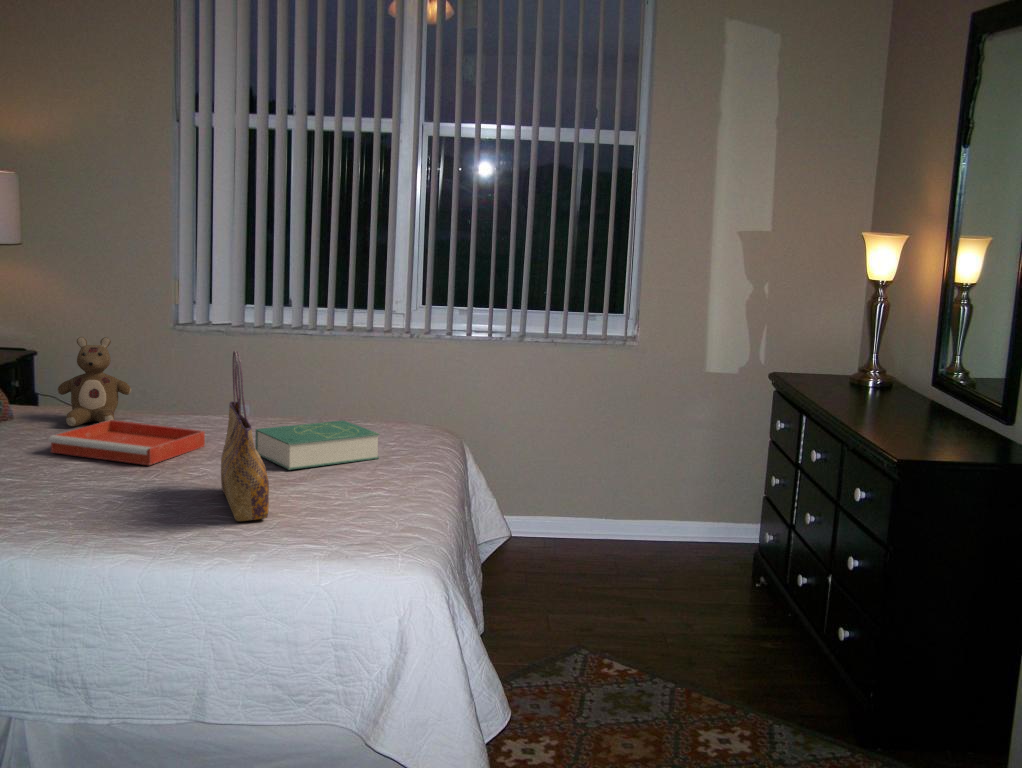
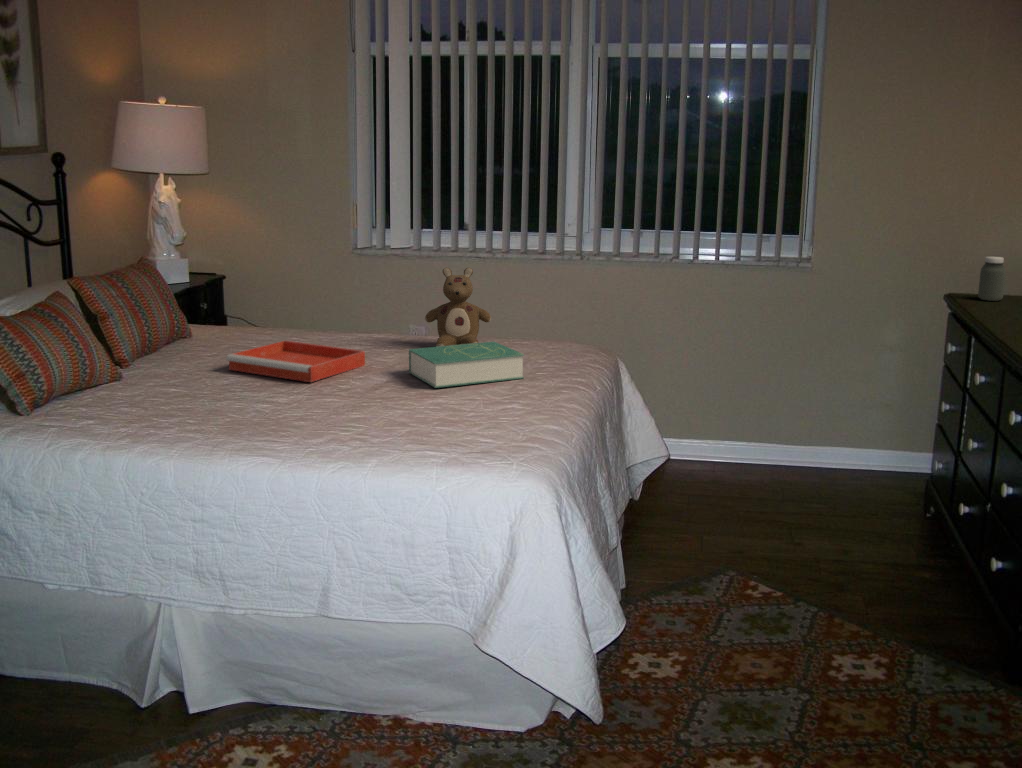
stuffed bear: present [57,337,132,426] -> present [425,267,491,347]
jar: none [796,339,821,380] -> present [978,257,1006,301]
tote bag: present [221,351,269,521] -> none [366,275,404,435]

